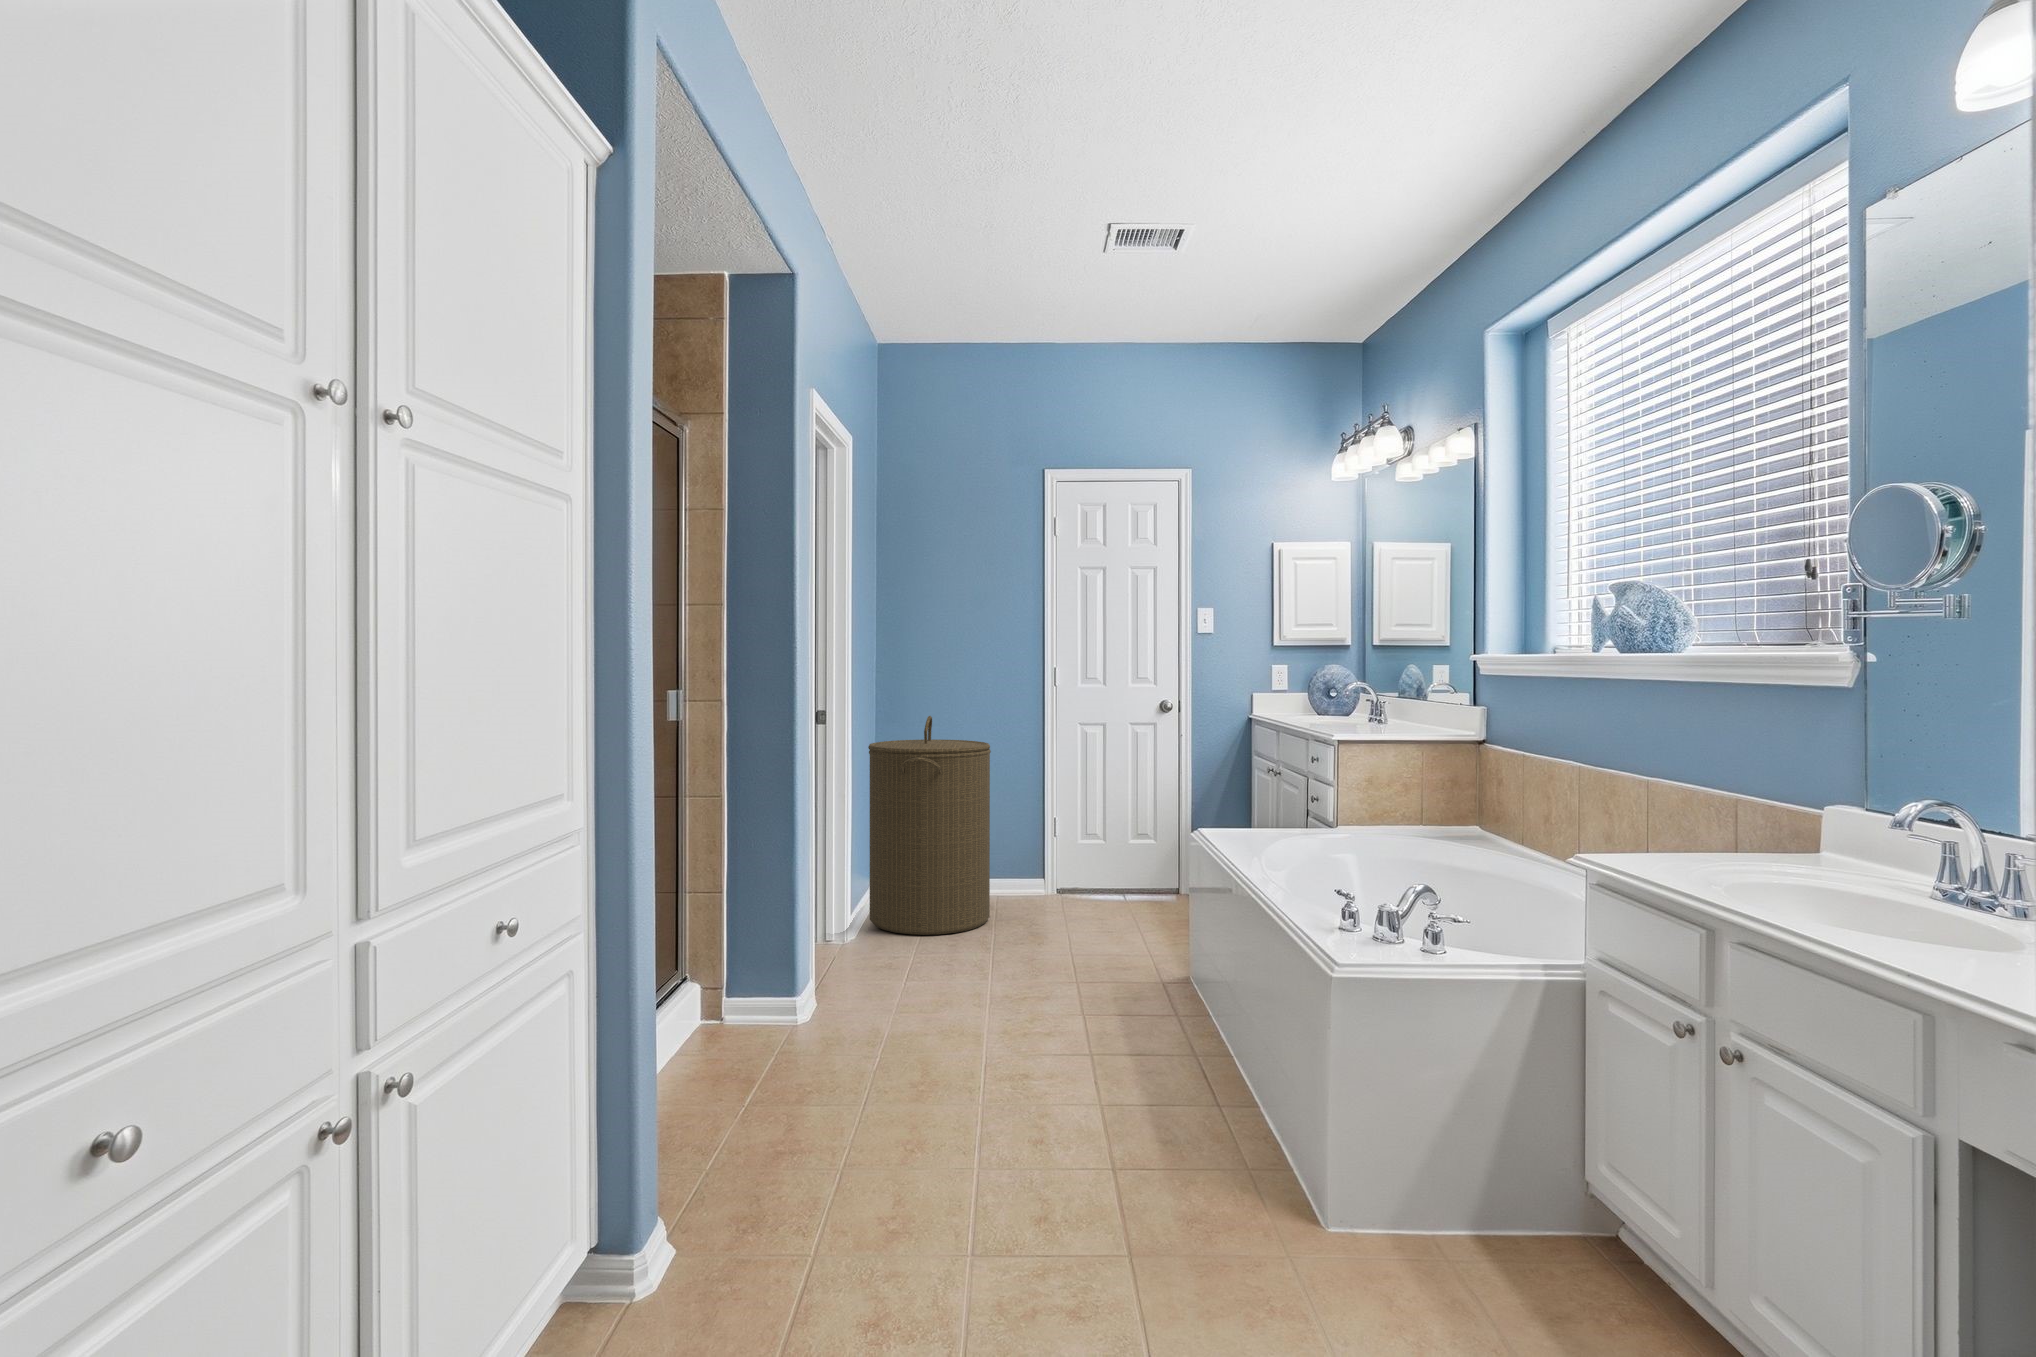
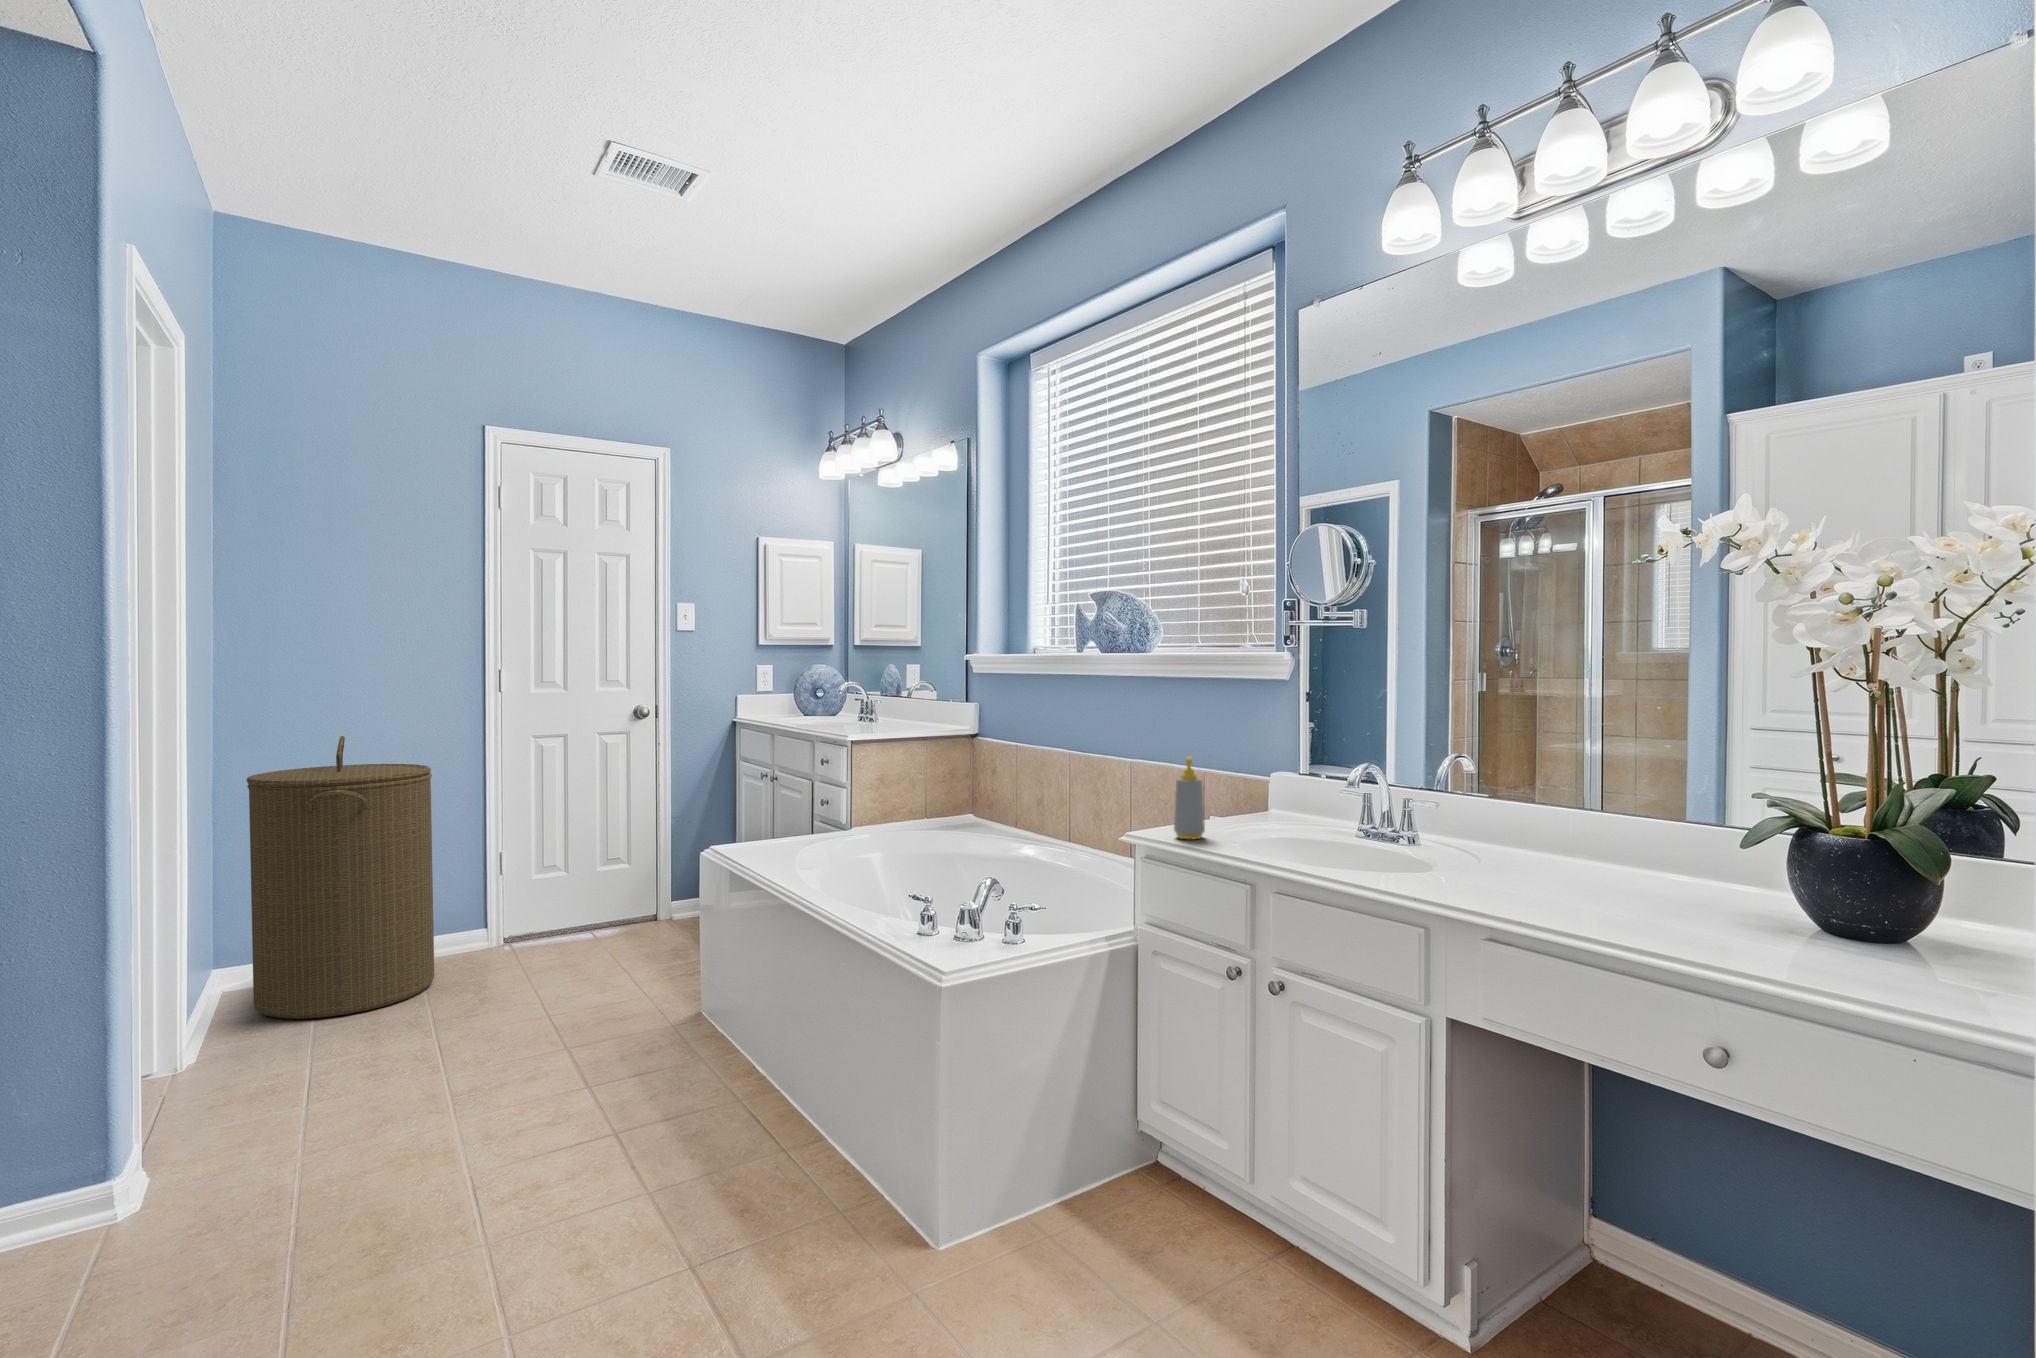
soap bottle: none [1638,771,1681,869] -> present [1174,756,1205,839]

